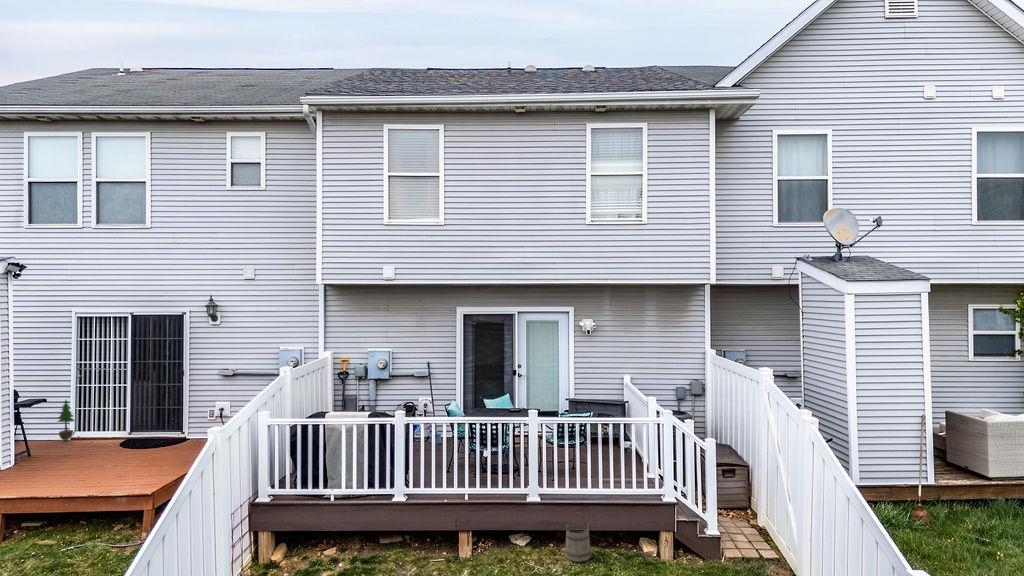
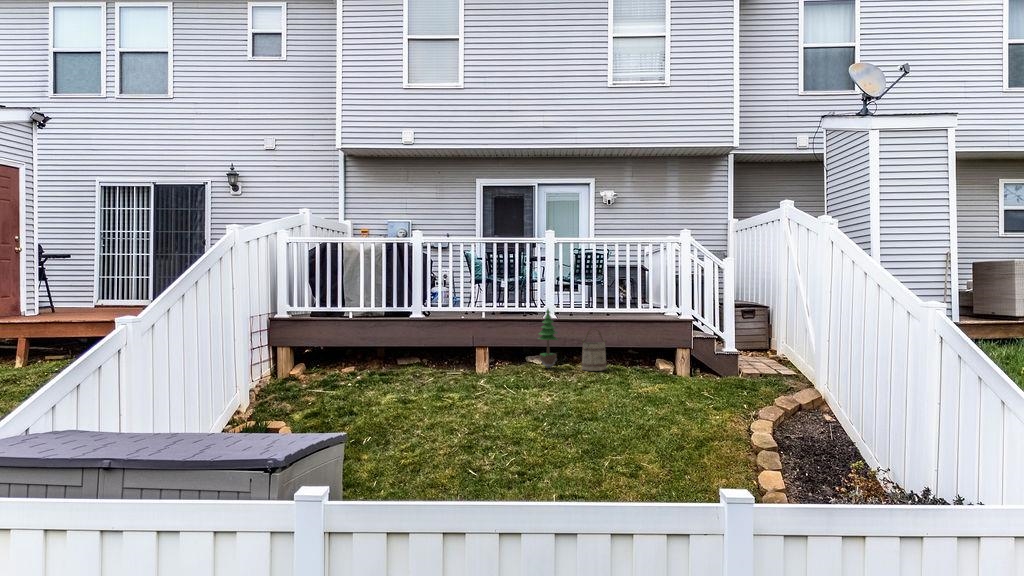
potted tree: present [58,400,75,441] -> present [538,309,558,368]

